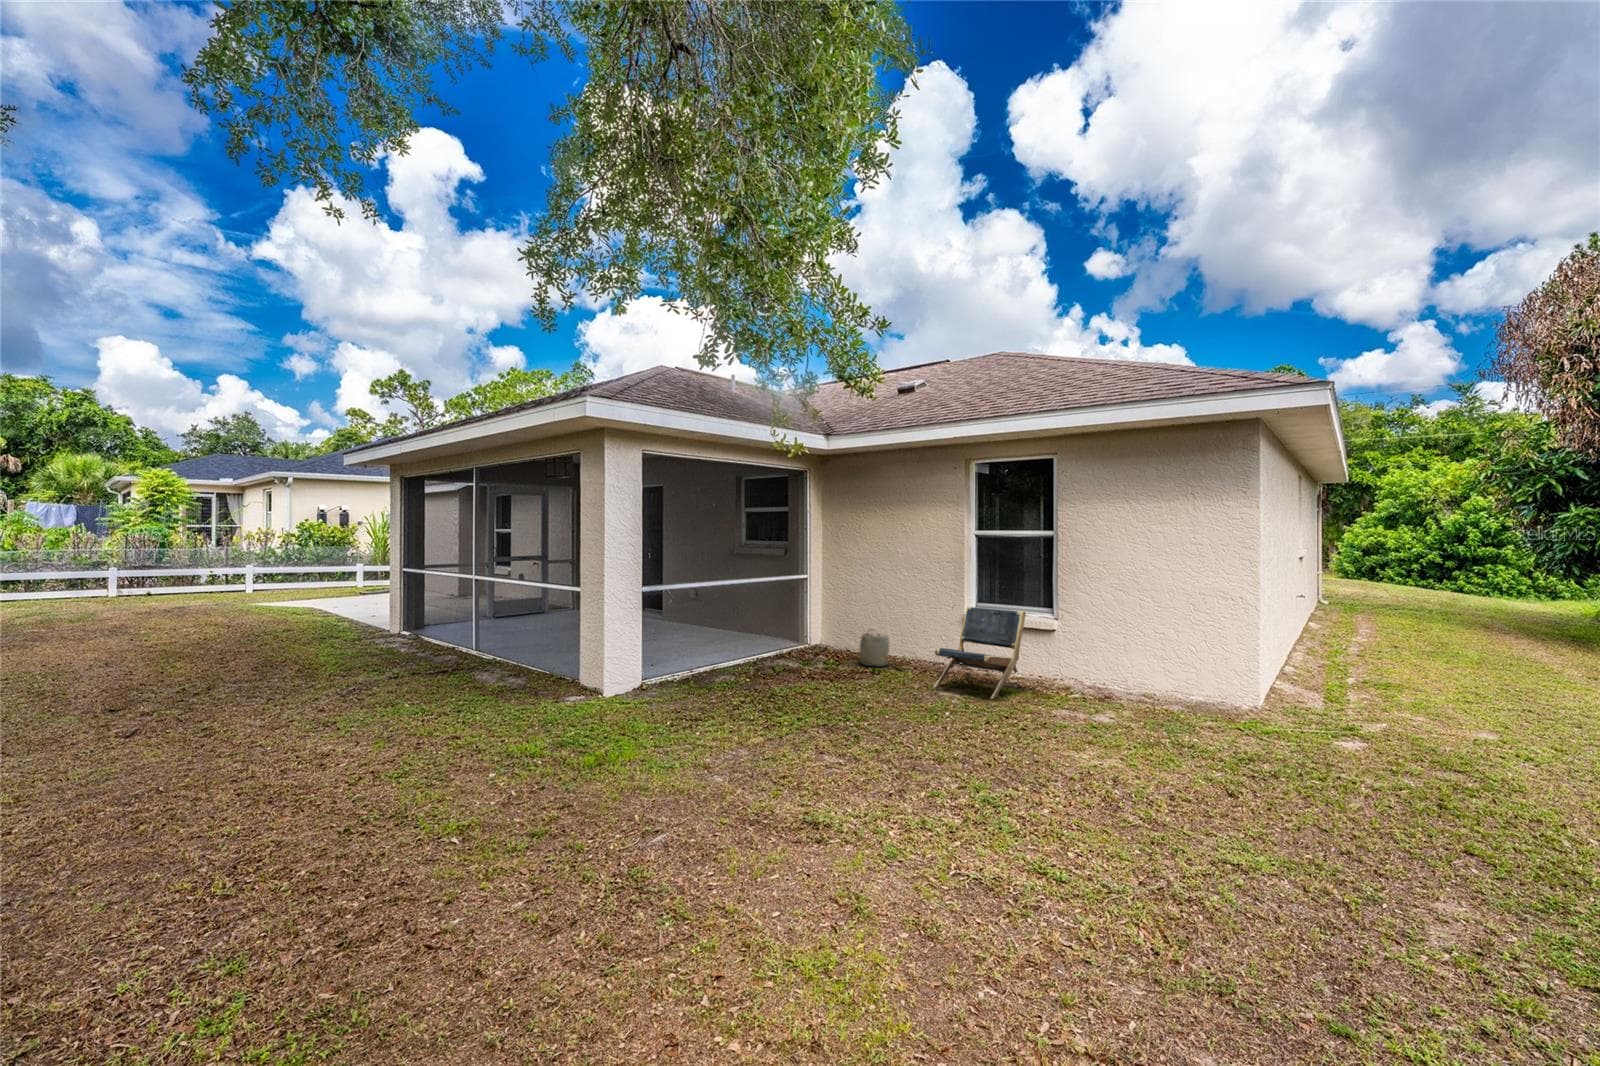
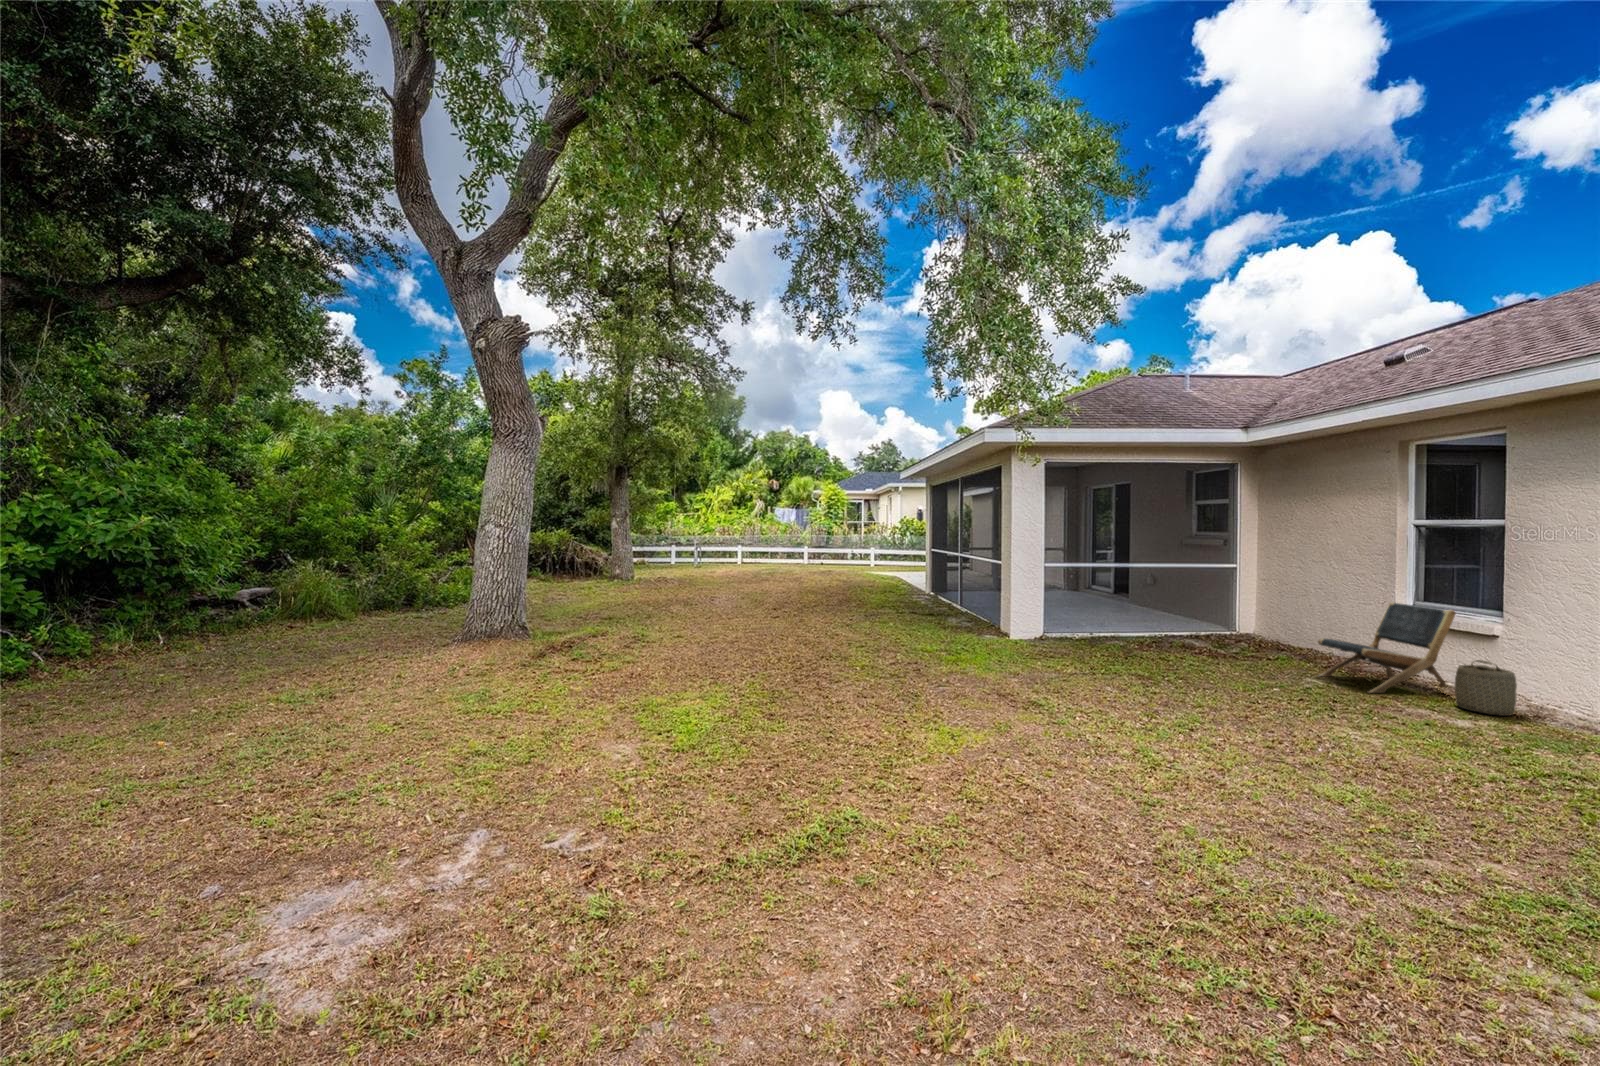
basket: present [860,629,889,667] -> present [1455,660,1517,716]

